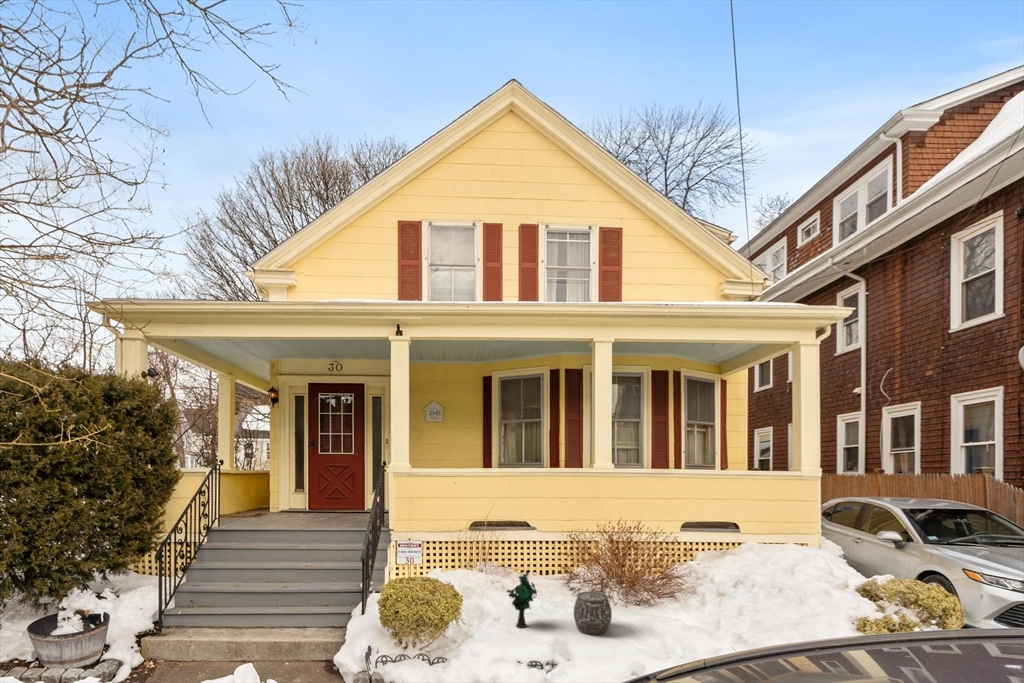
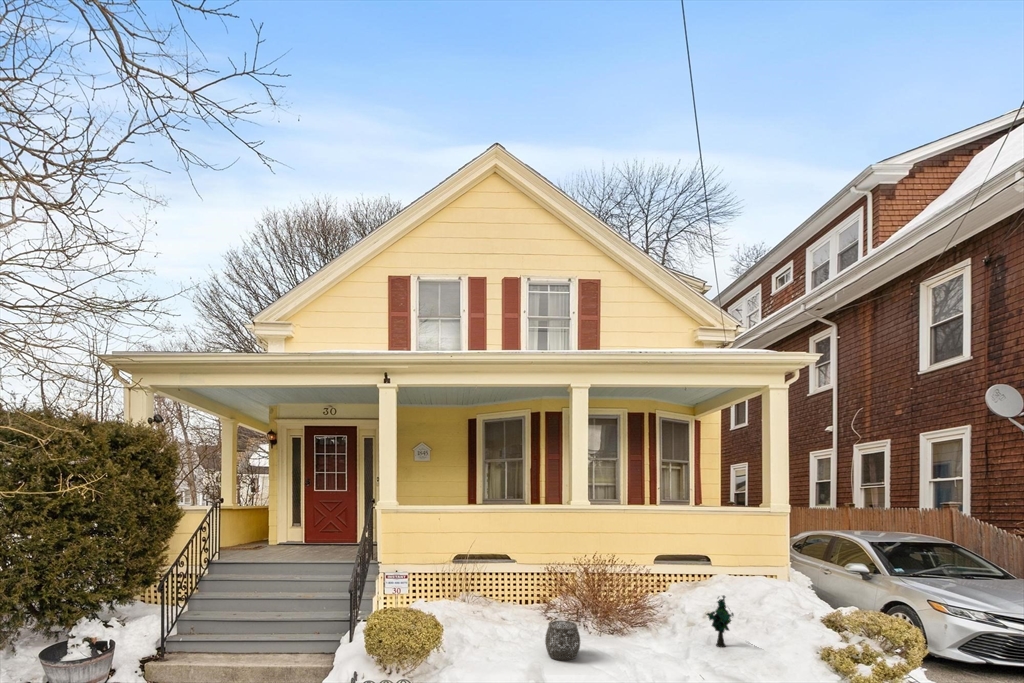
decorative plant: present [507,570,537,628] -> present [706,595,734,647]

